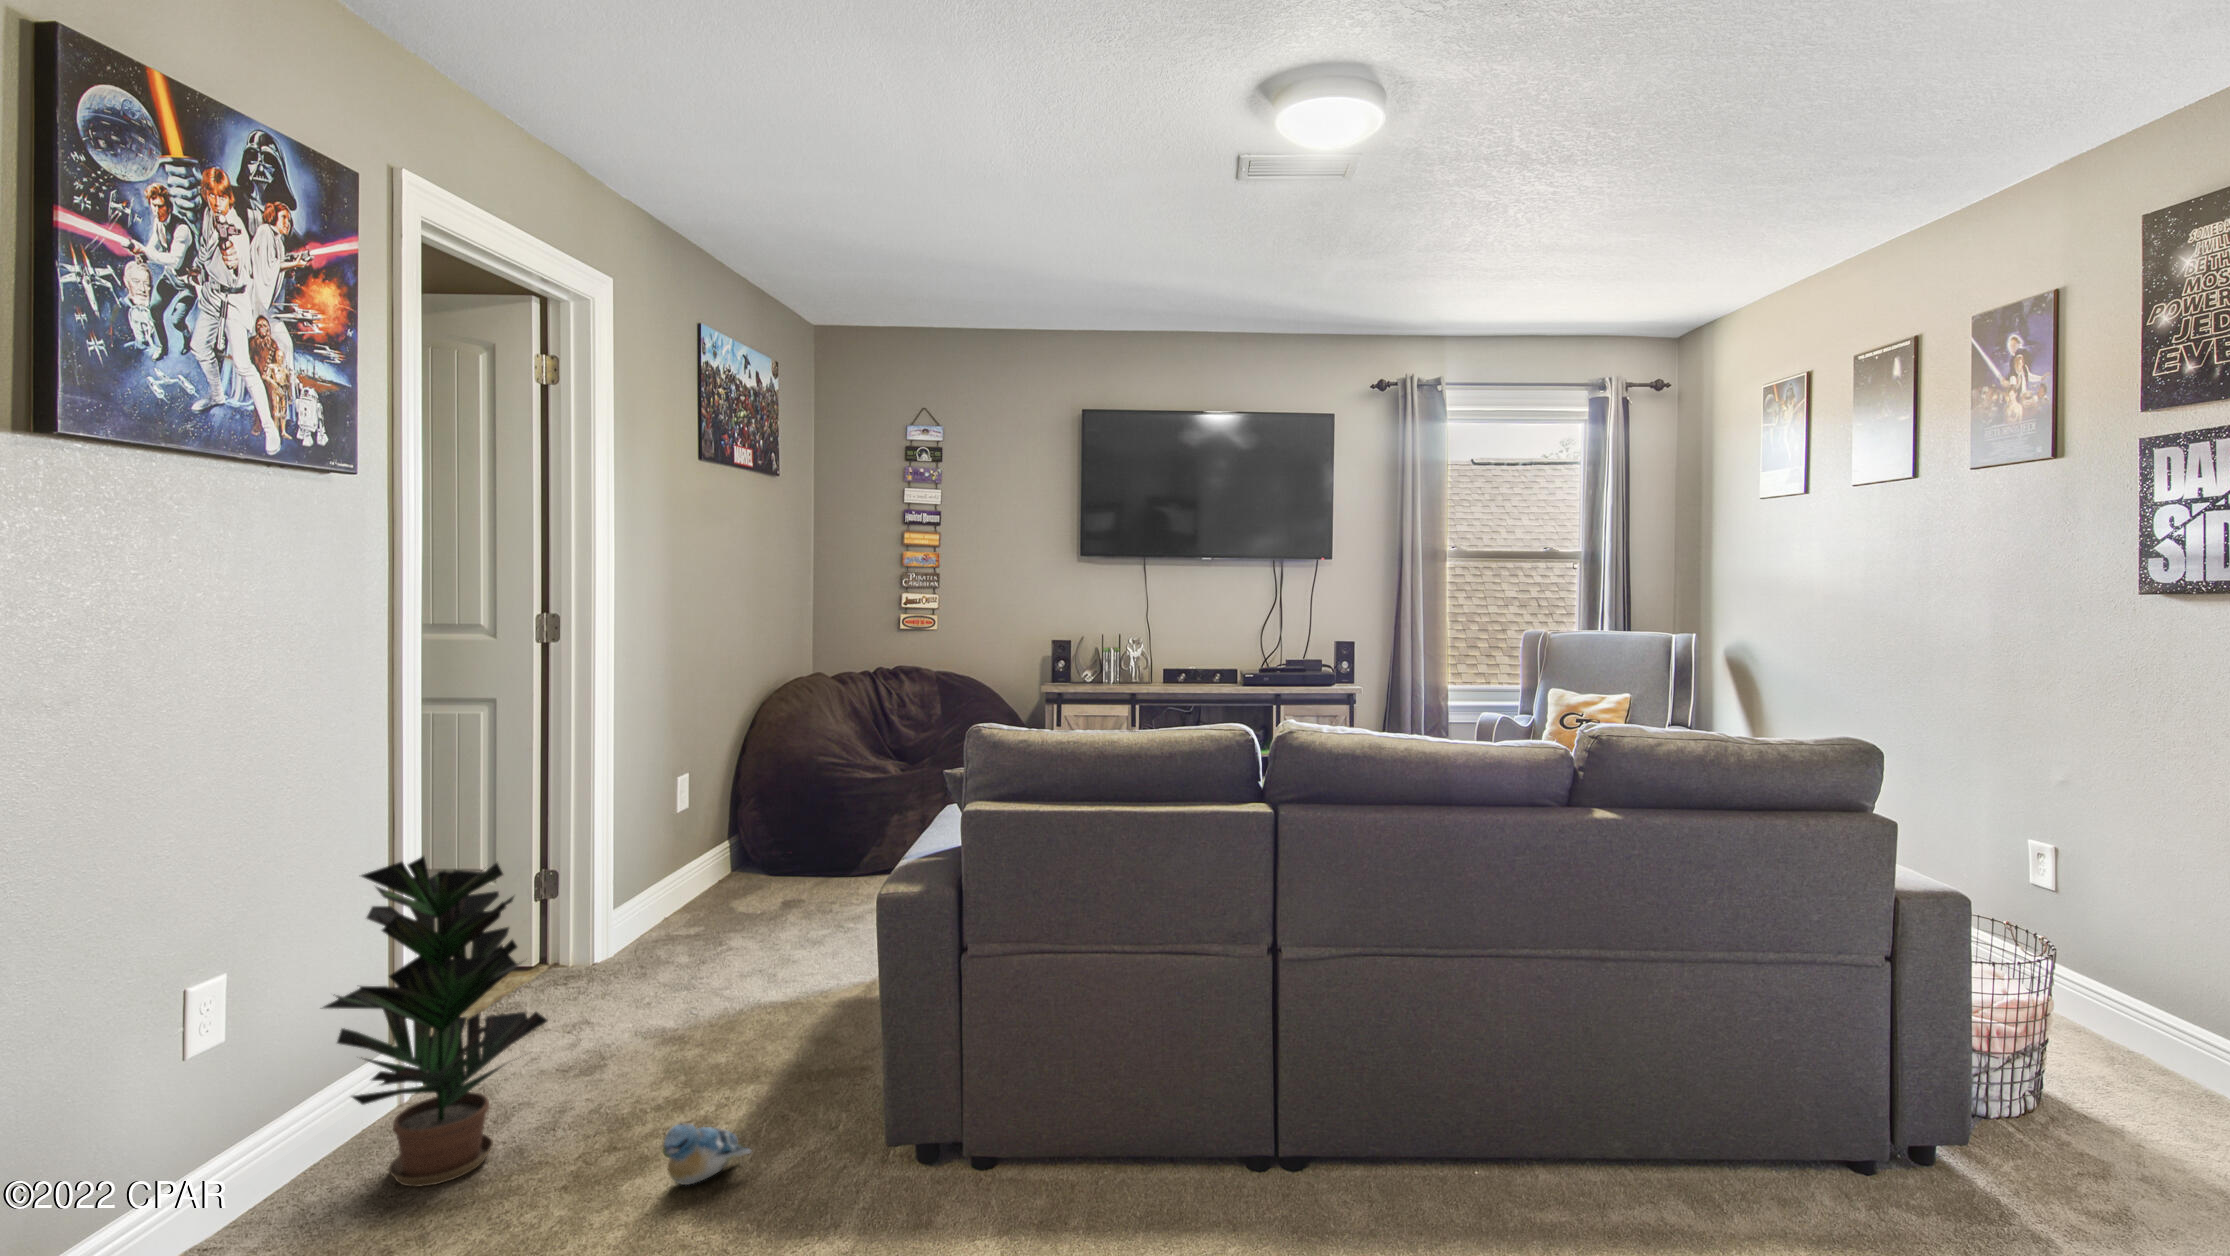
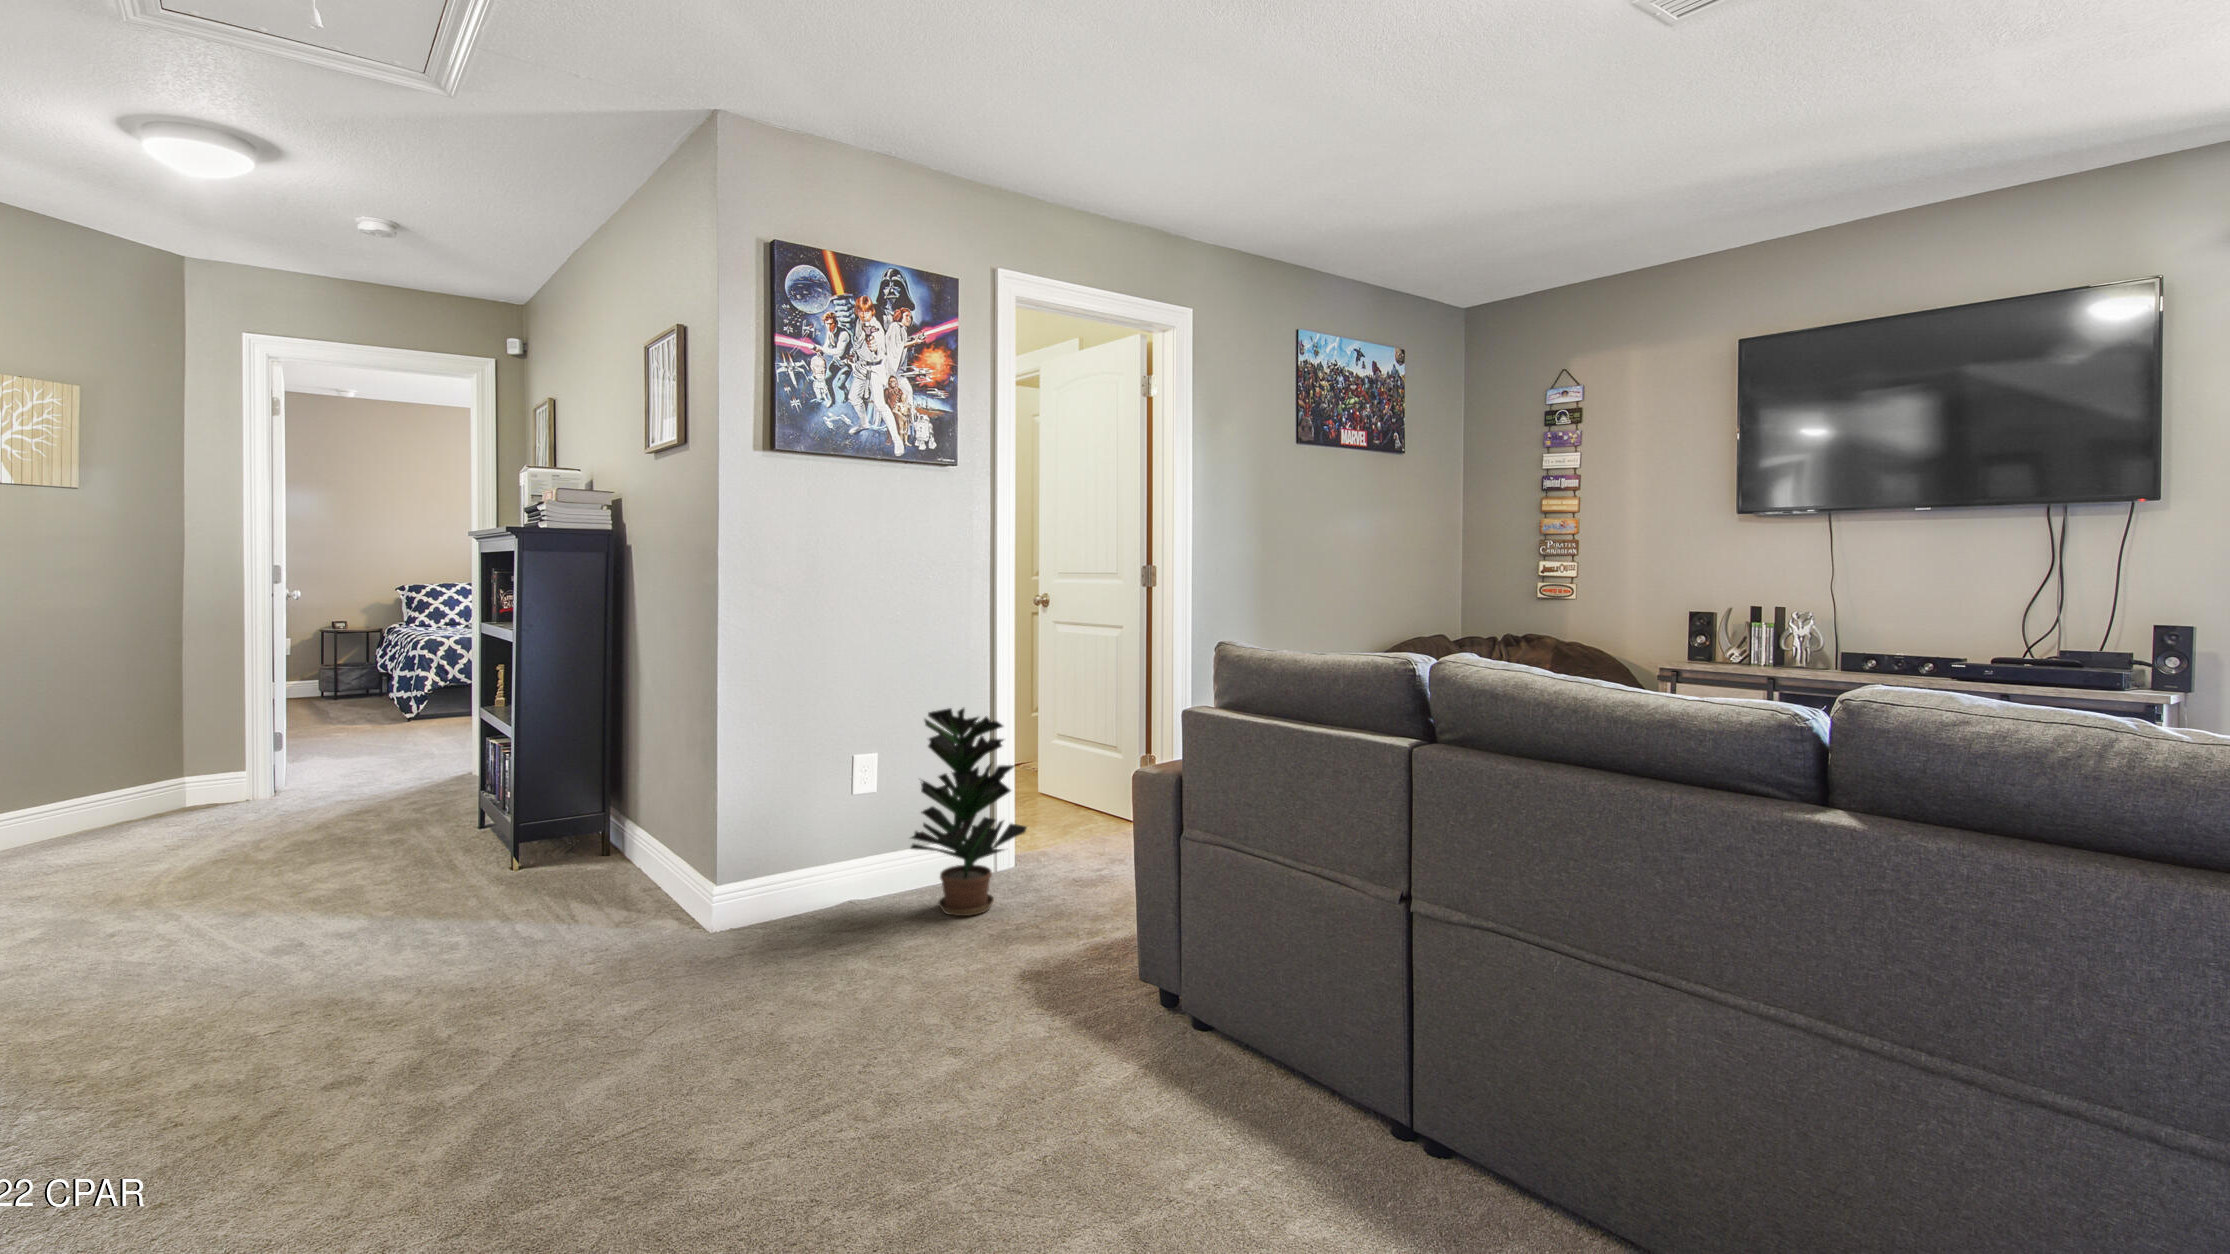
plush toy: present [662,1124,751,1185] -> none [1020,919,1087,967]

